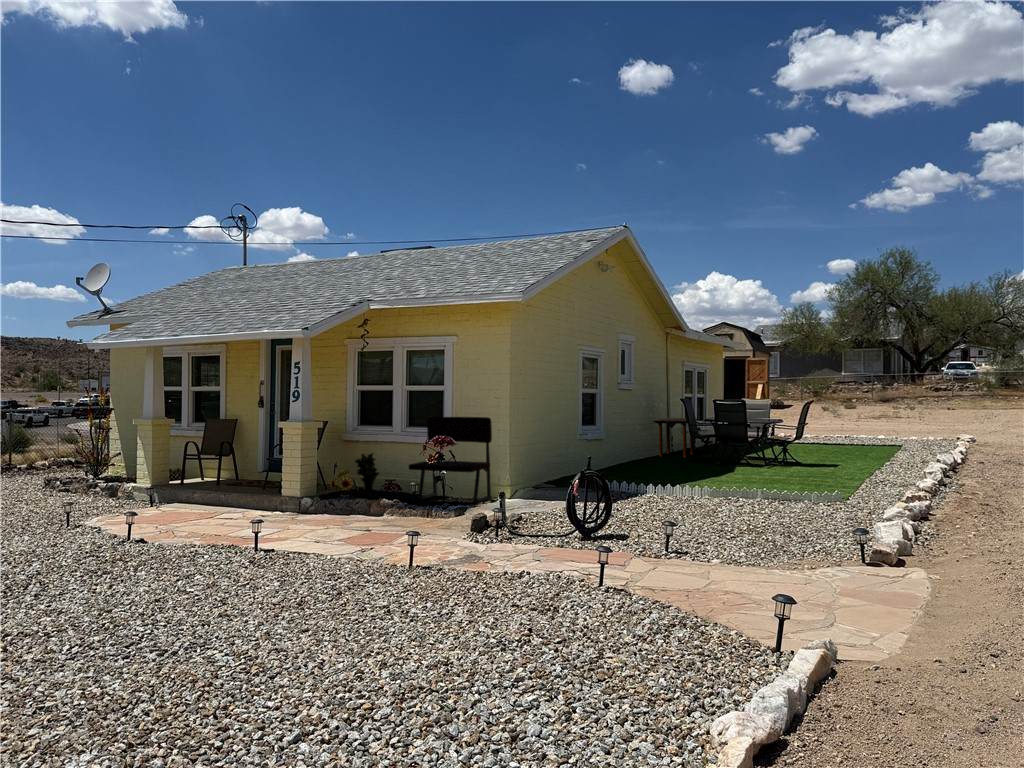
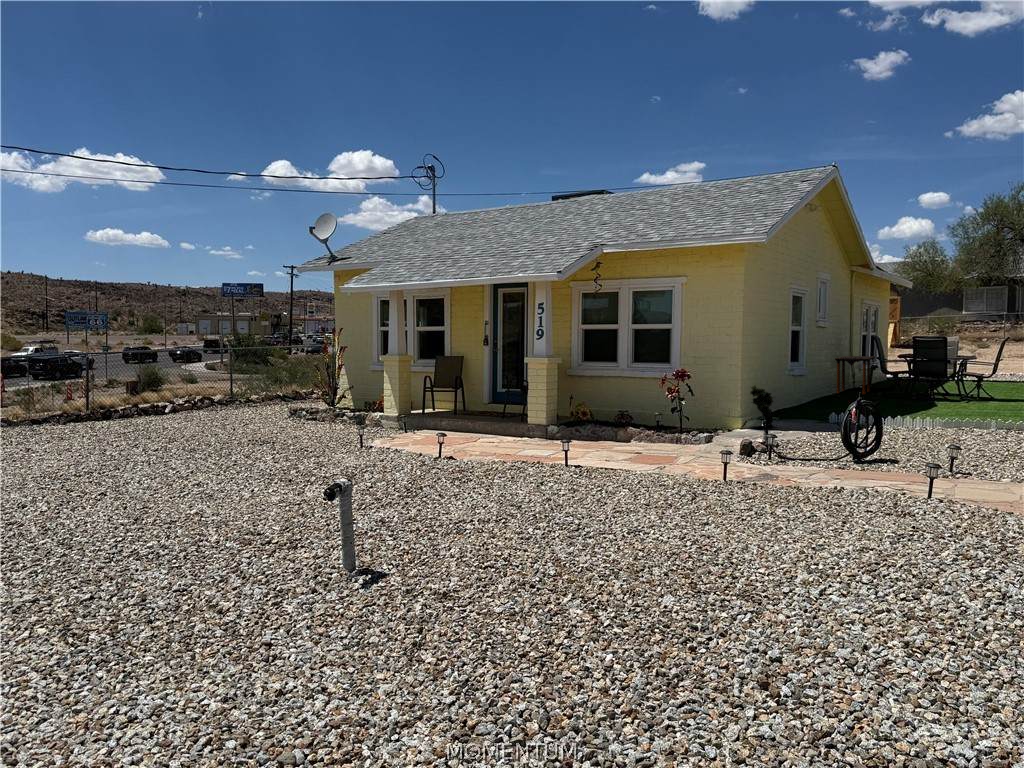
bench: present [409,417,492,504] -> none [649,353,727,432]
potted plant: present [355,453,379,496] -> present [750,386,773,426]

